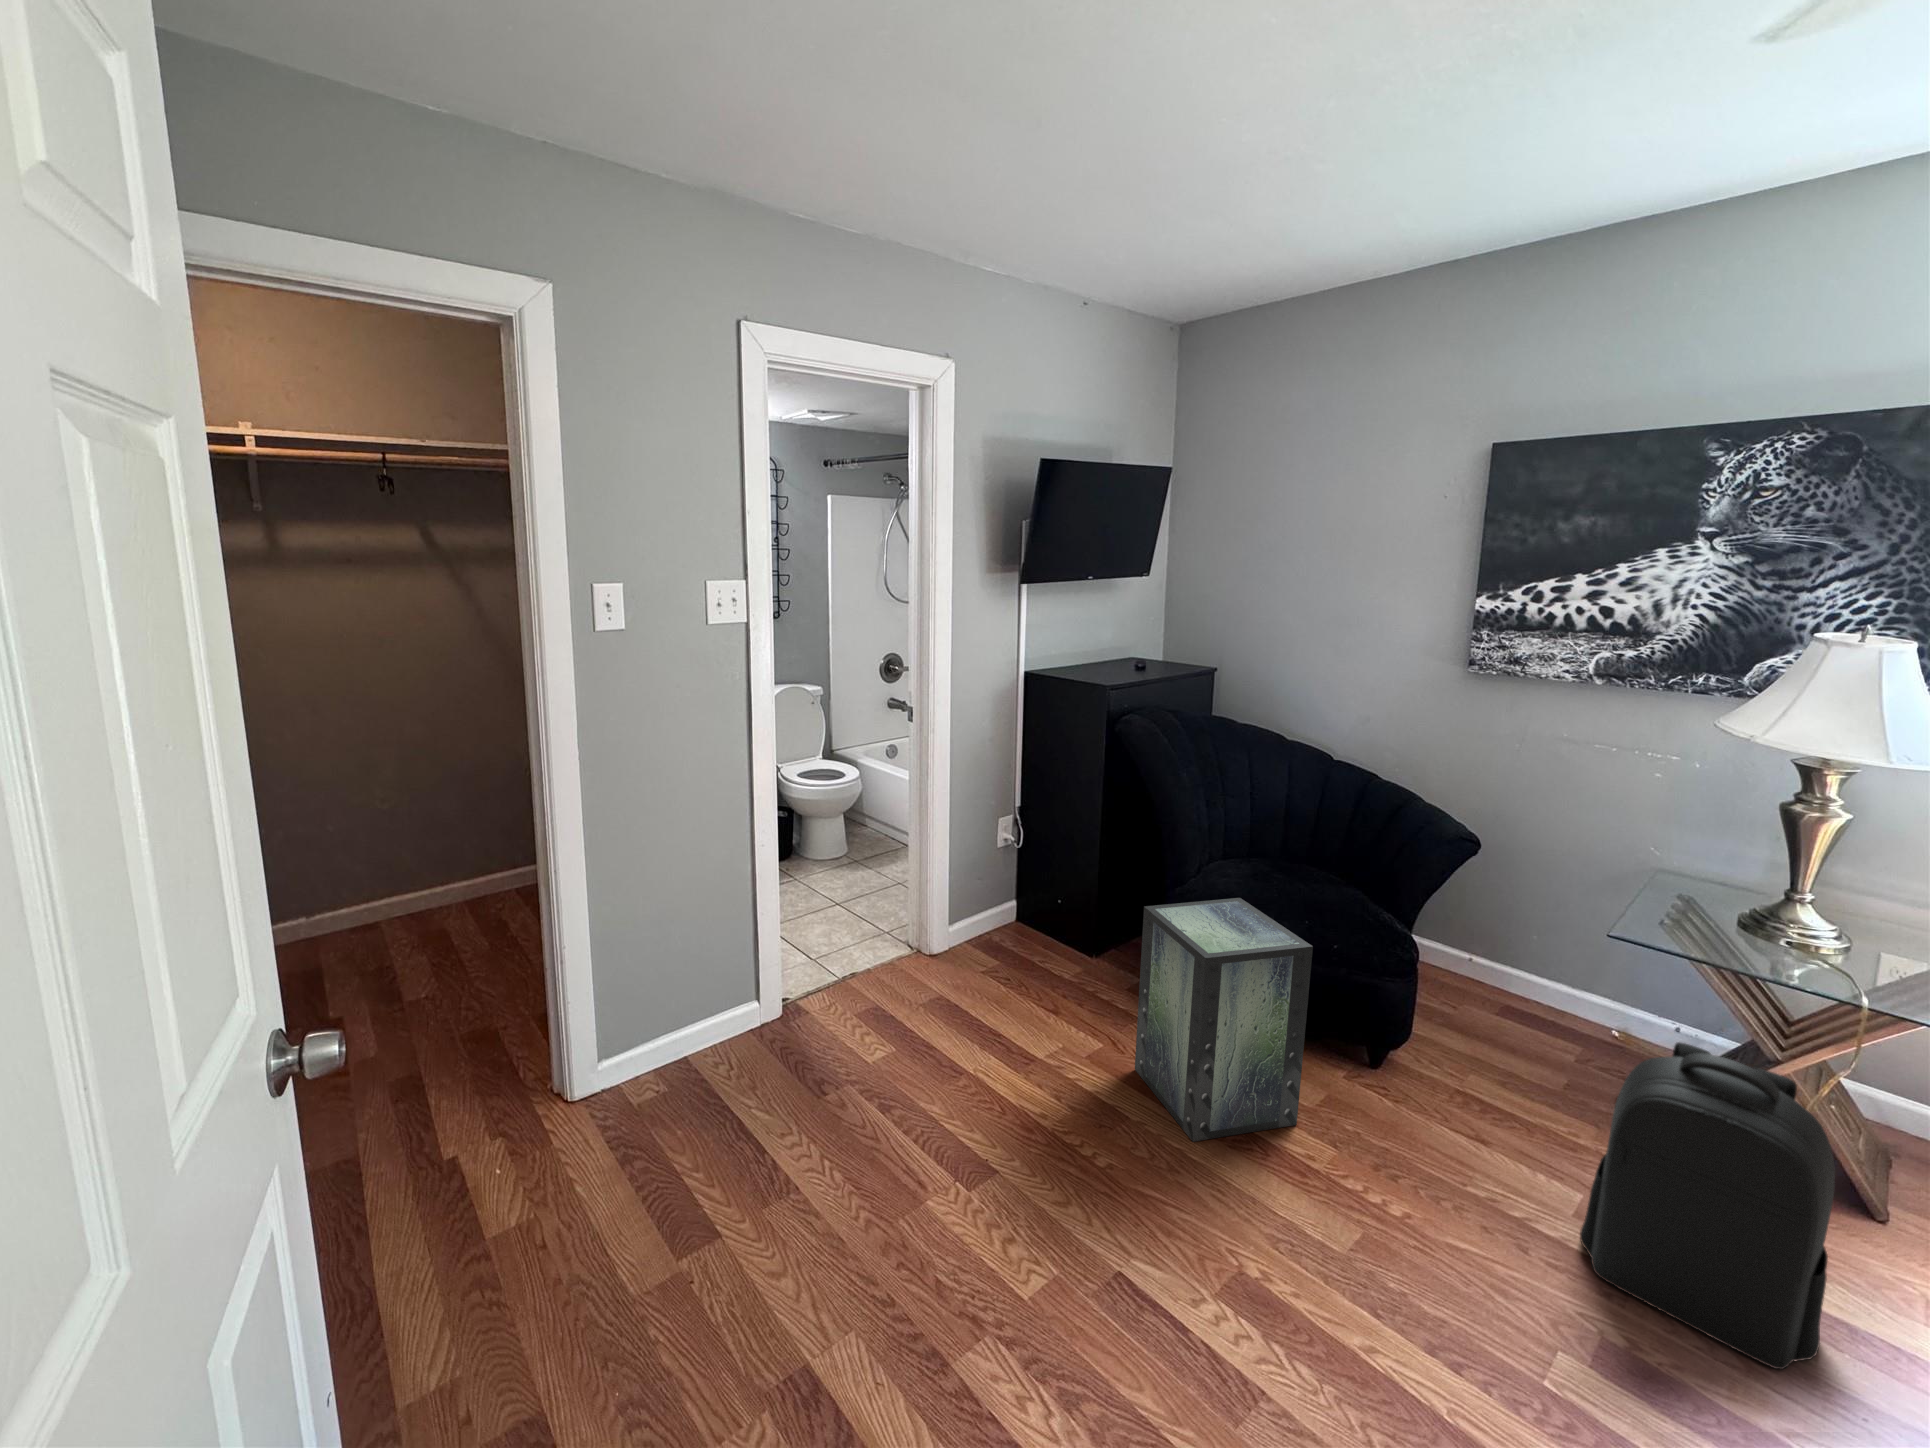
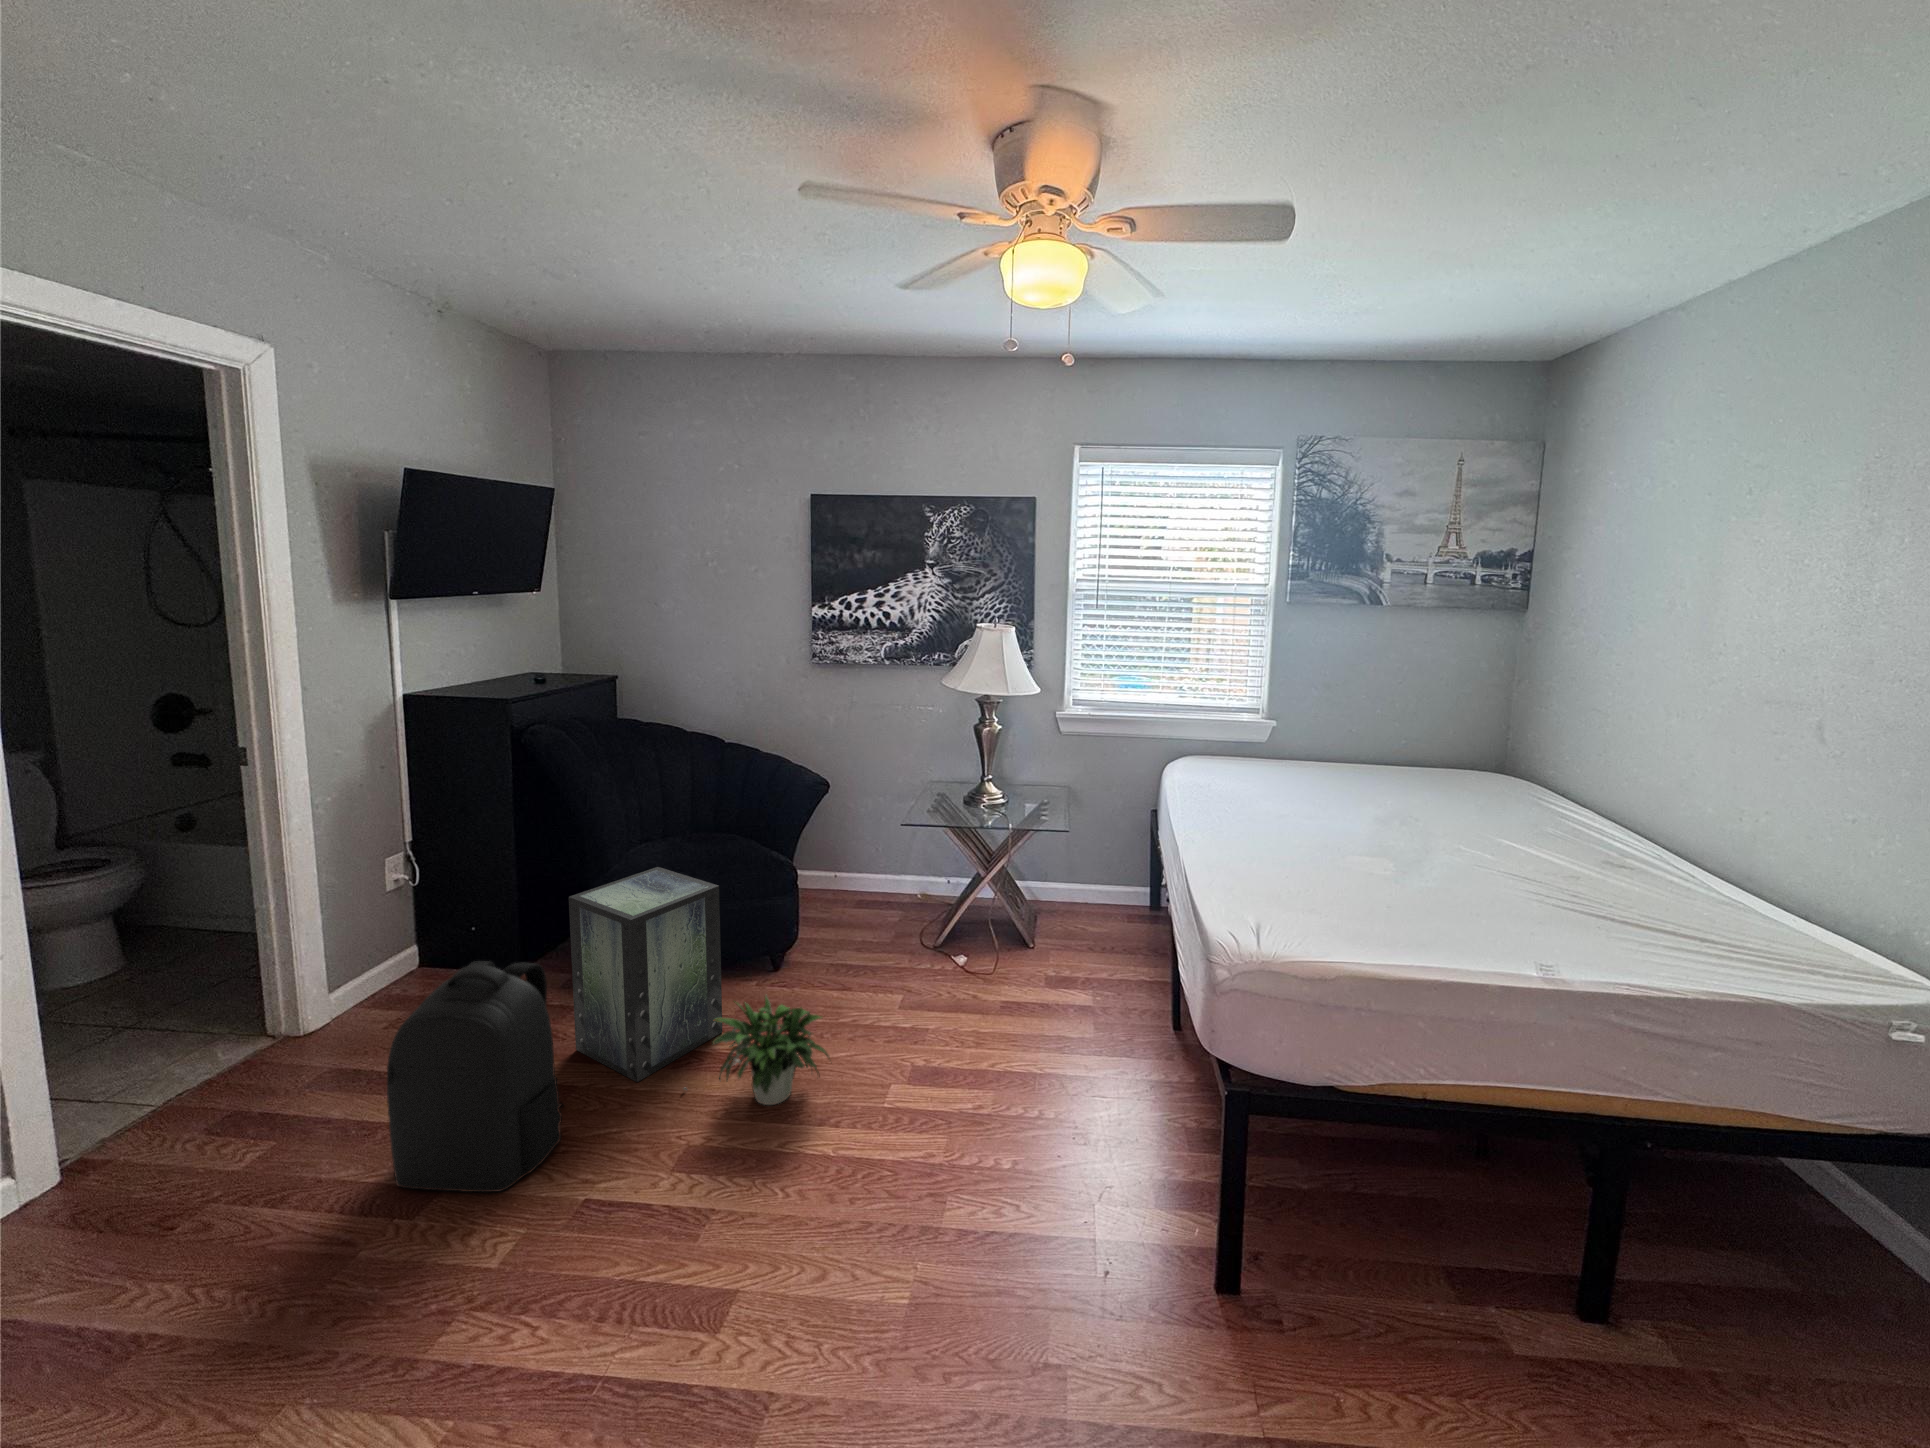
backpack: present [1580,1042,1835,1369] -> present [387,961,563,1192]
potted plant: none [1243,1104,1457,1274] -> present [712,996,830,1105]

